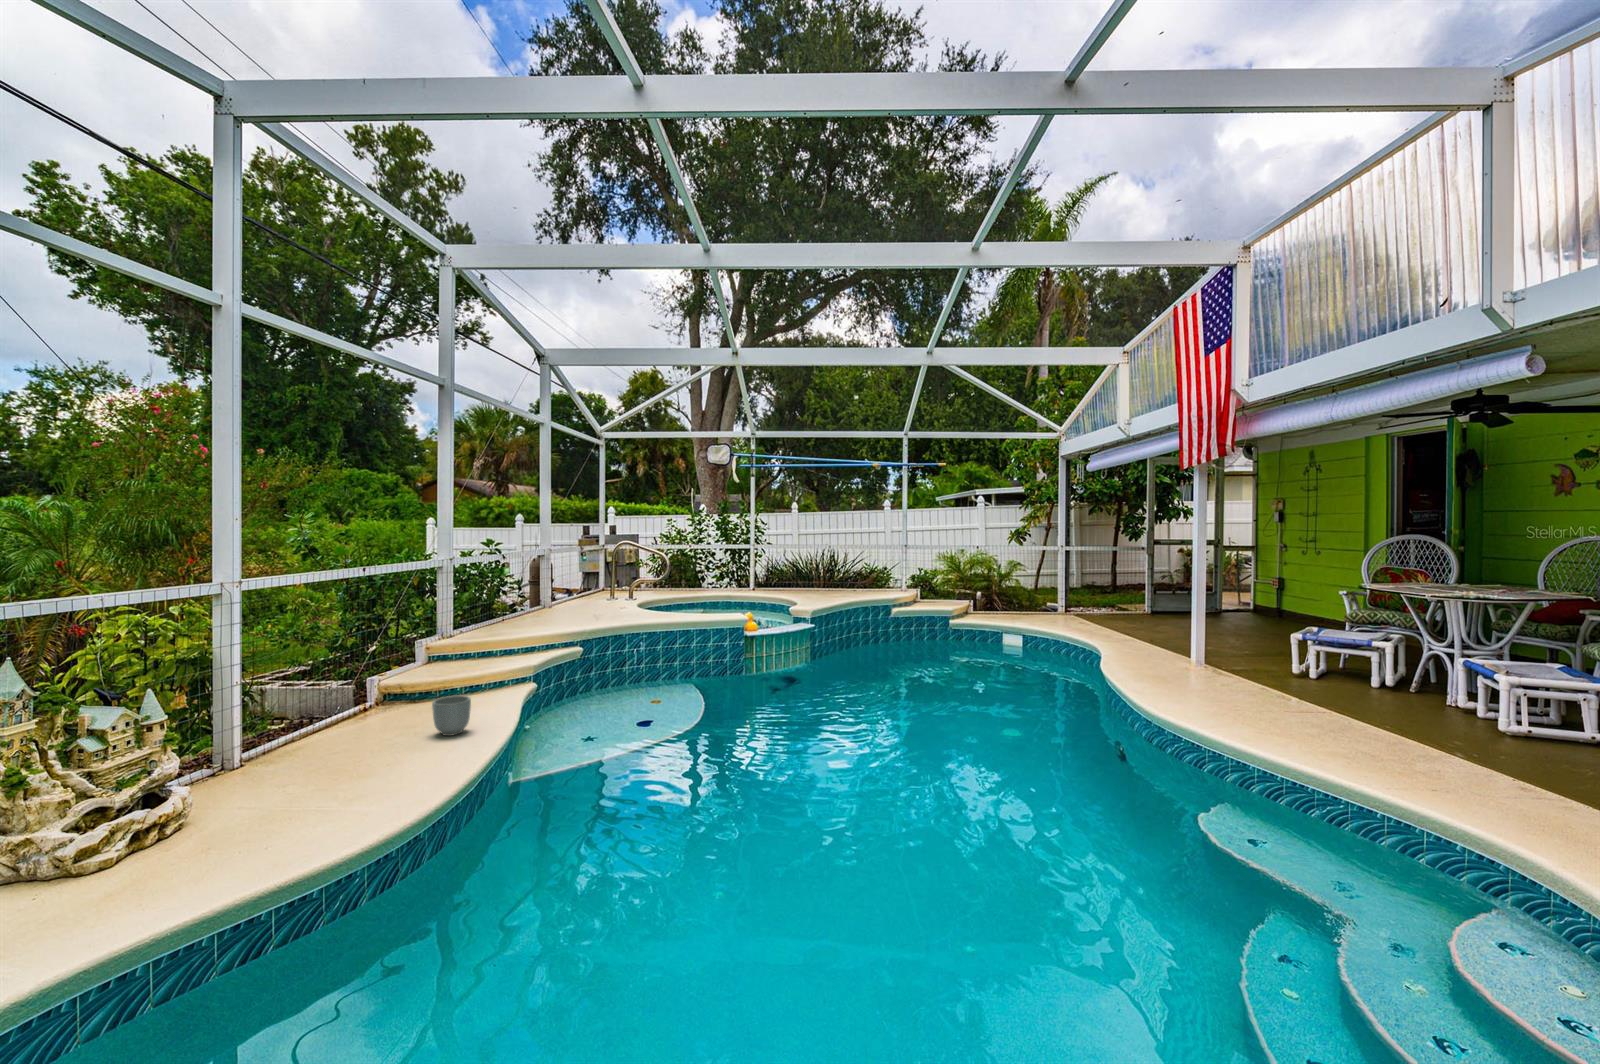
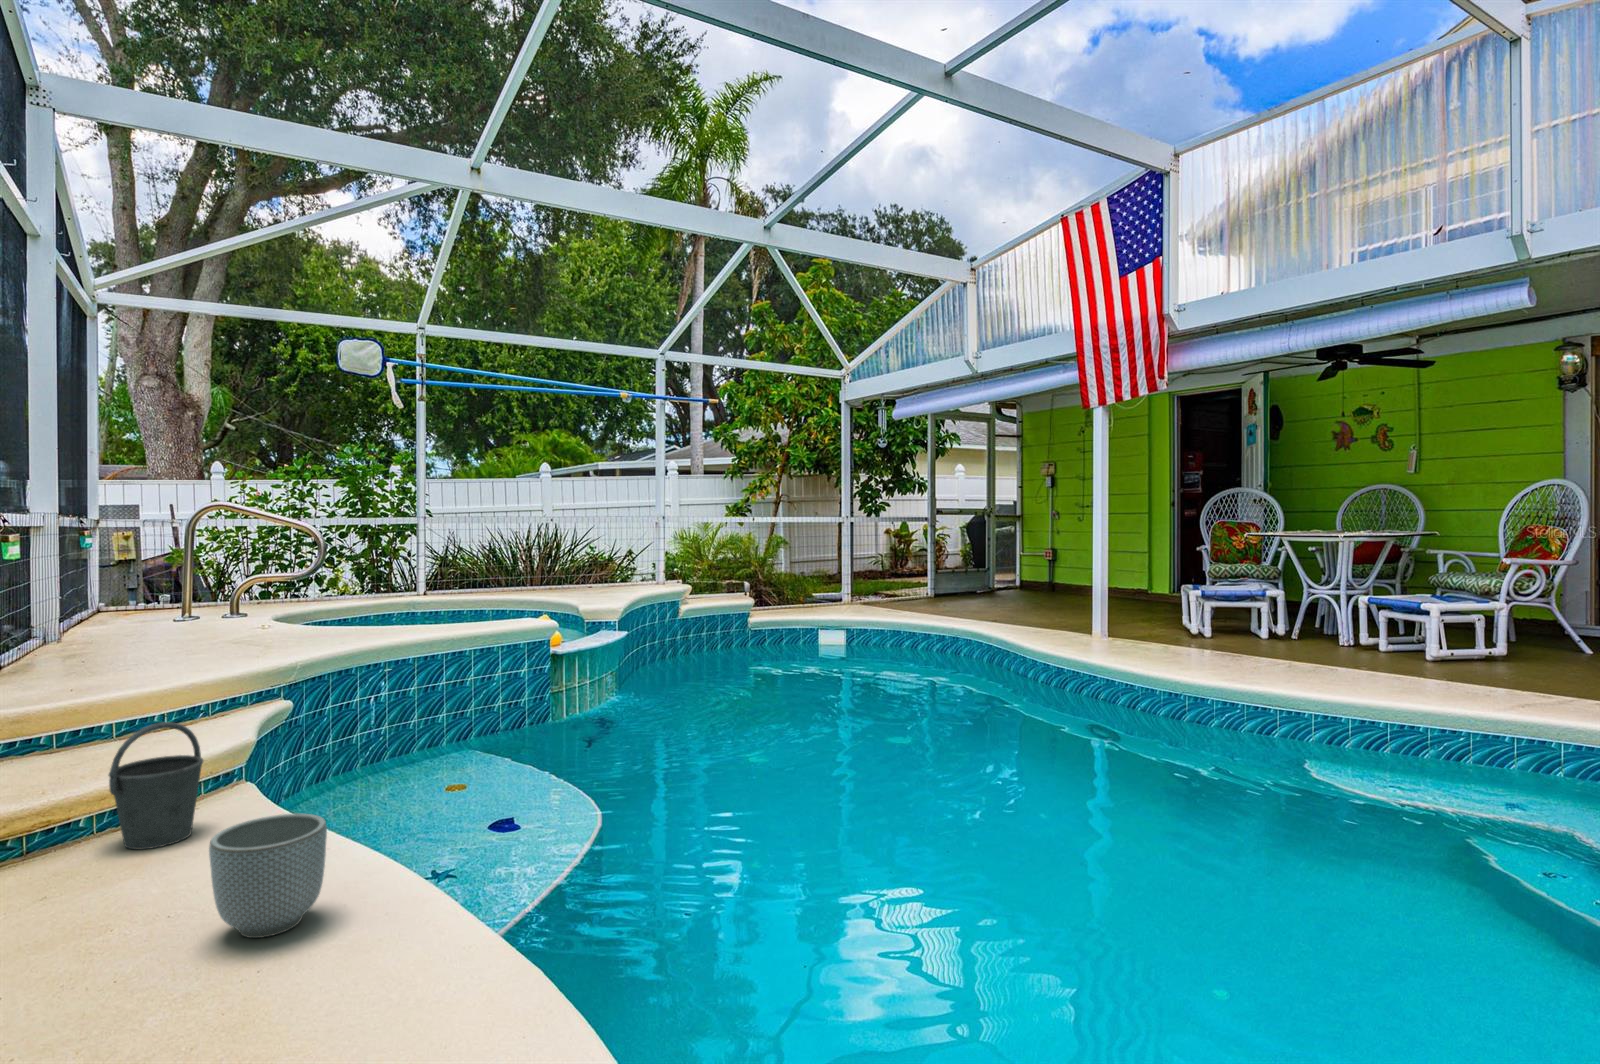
bucket: none [453,656,489,702] -> present [109,722,203,850]

